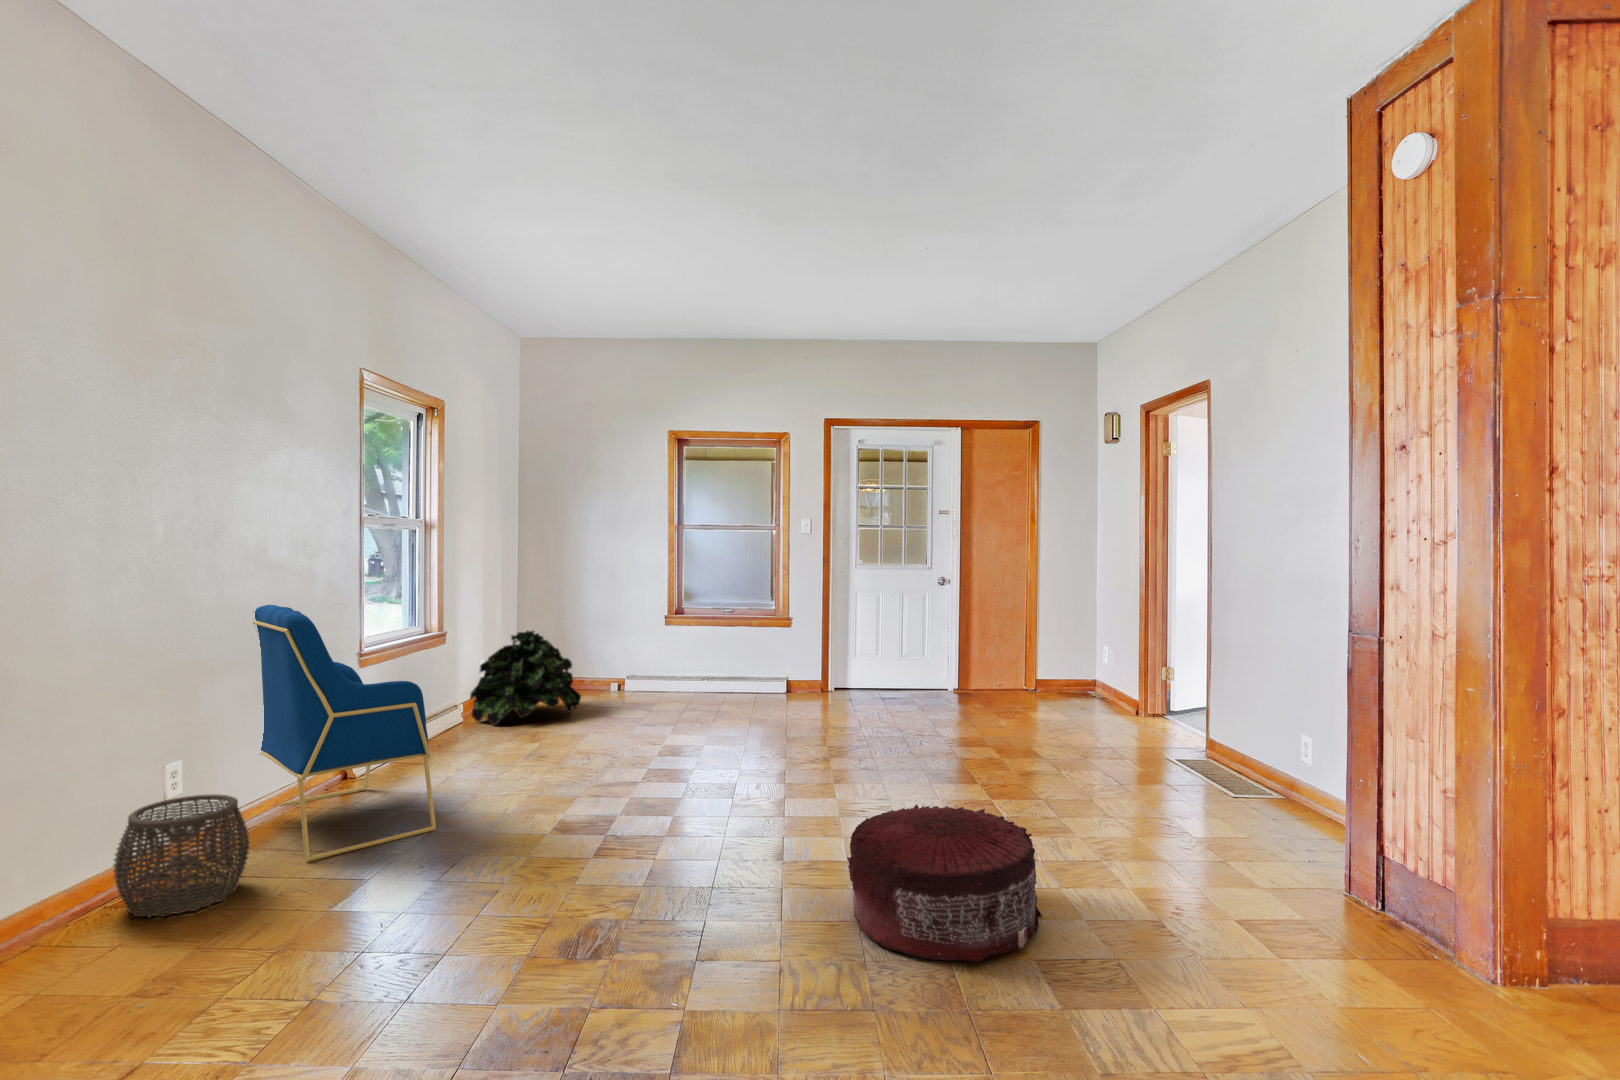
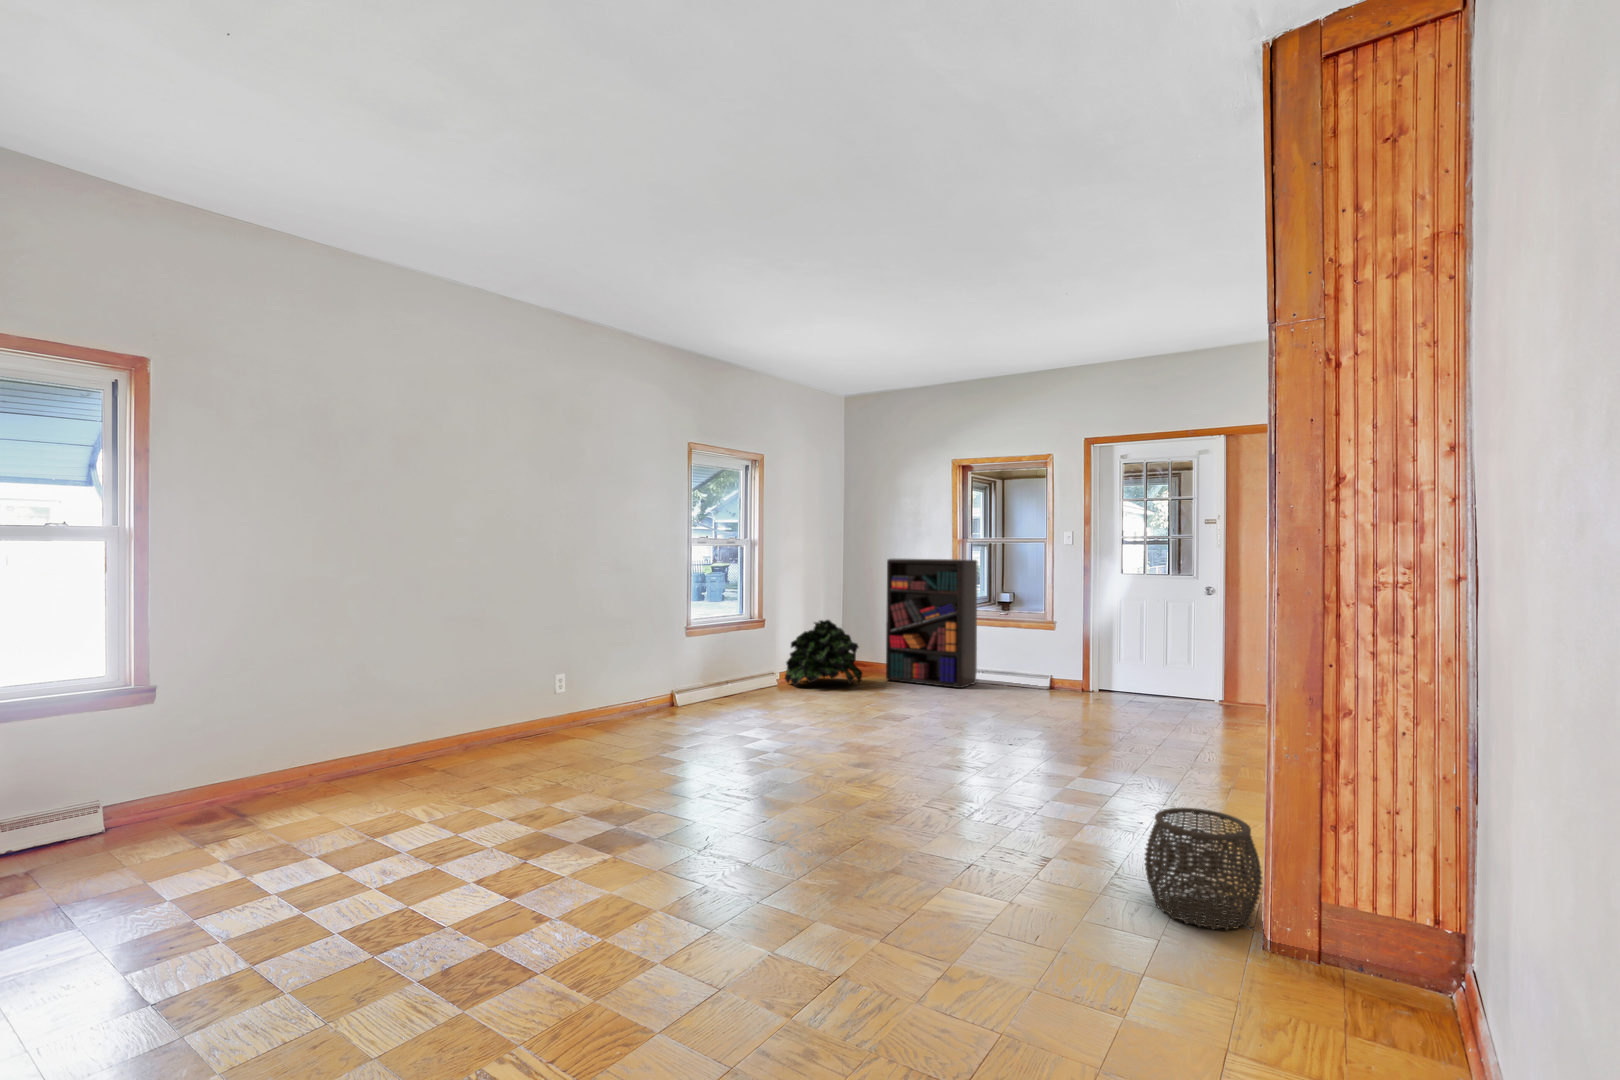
bookshelf: none [597,549,704,702] -> present [886,558,978,688]
armchair: present [253,605,436,861] -> none [607,589,687,736]
woven basket: present [113,794,249,917] -> present [1144,808,1262,930]
pouf: present [847,804,1042,962] -> none [829,746,963,846]

